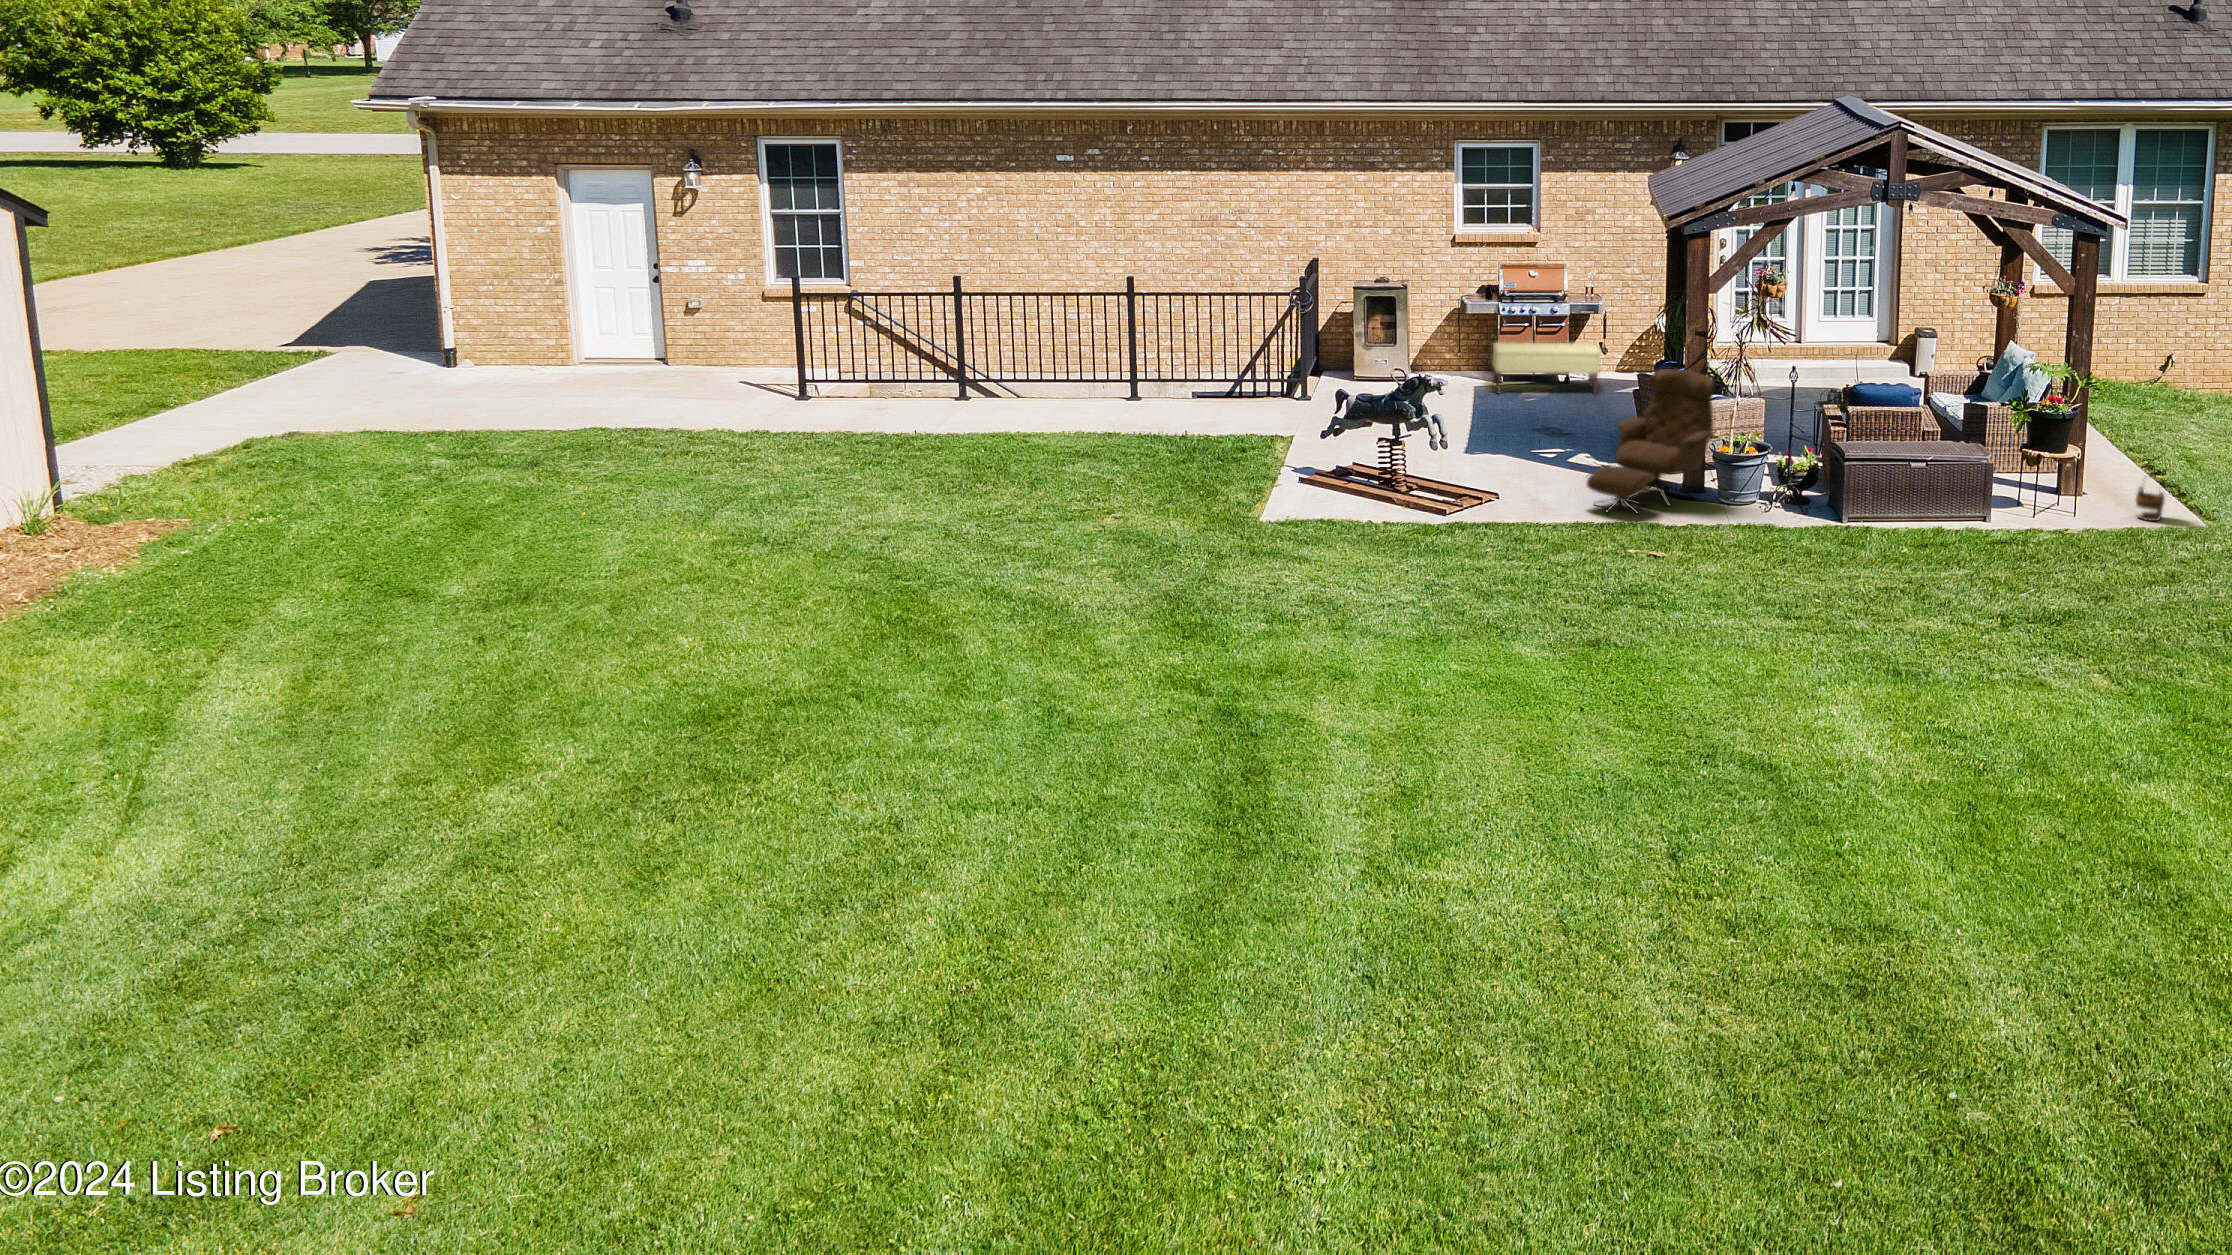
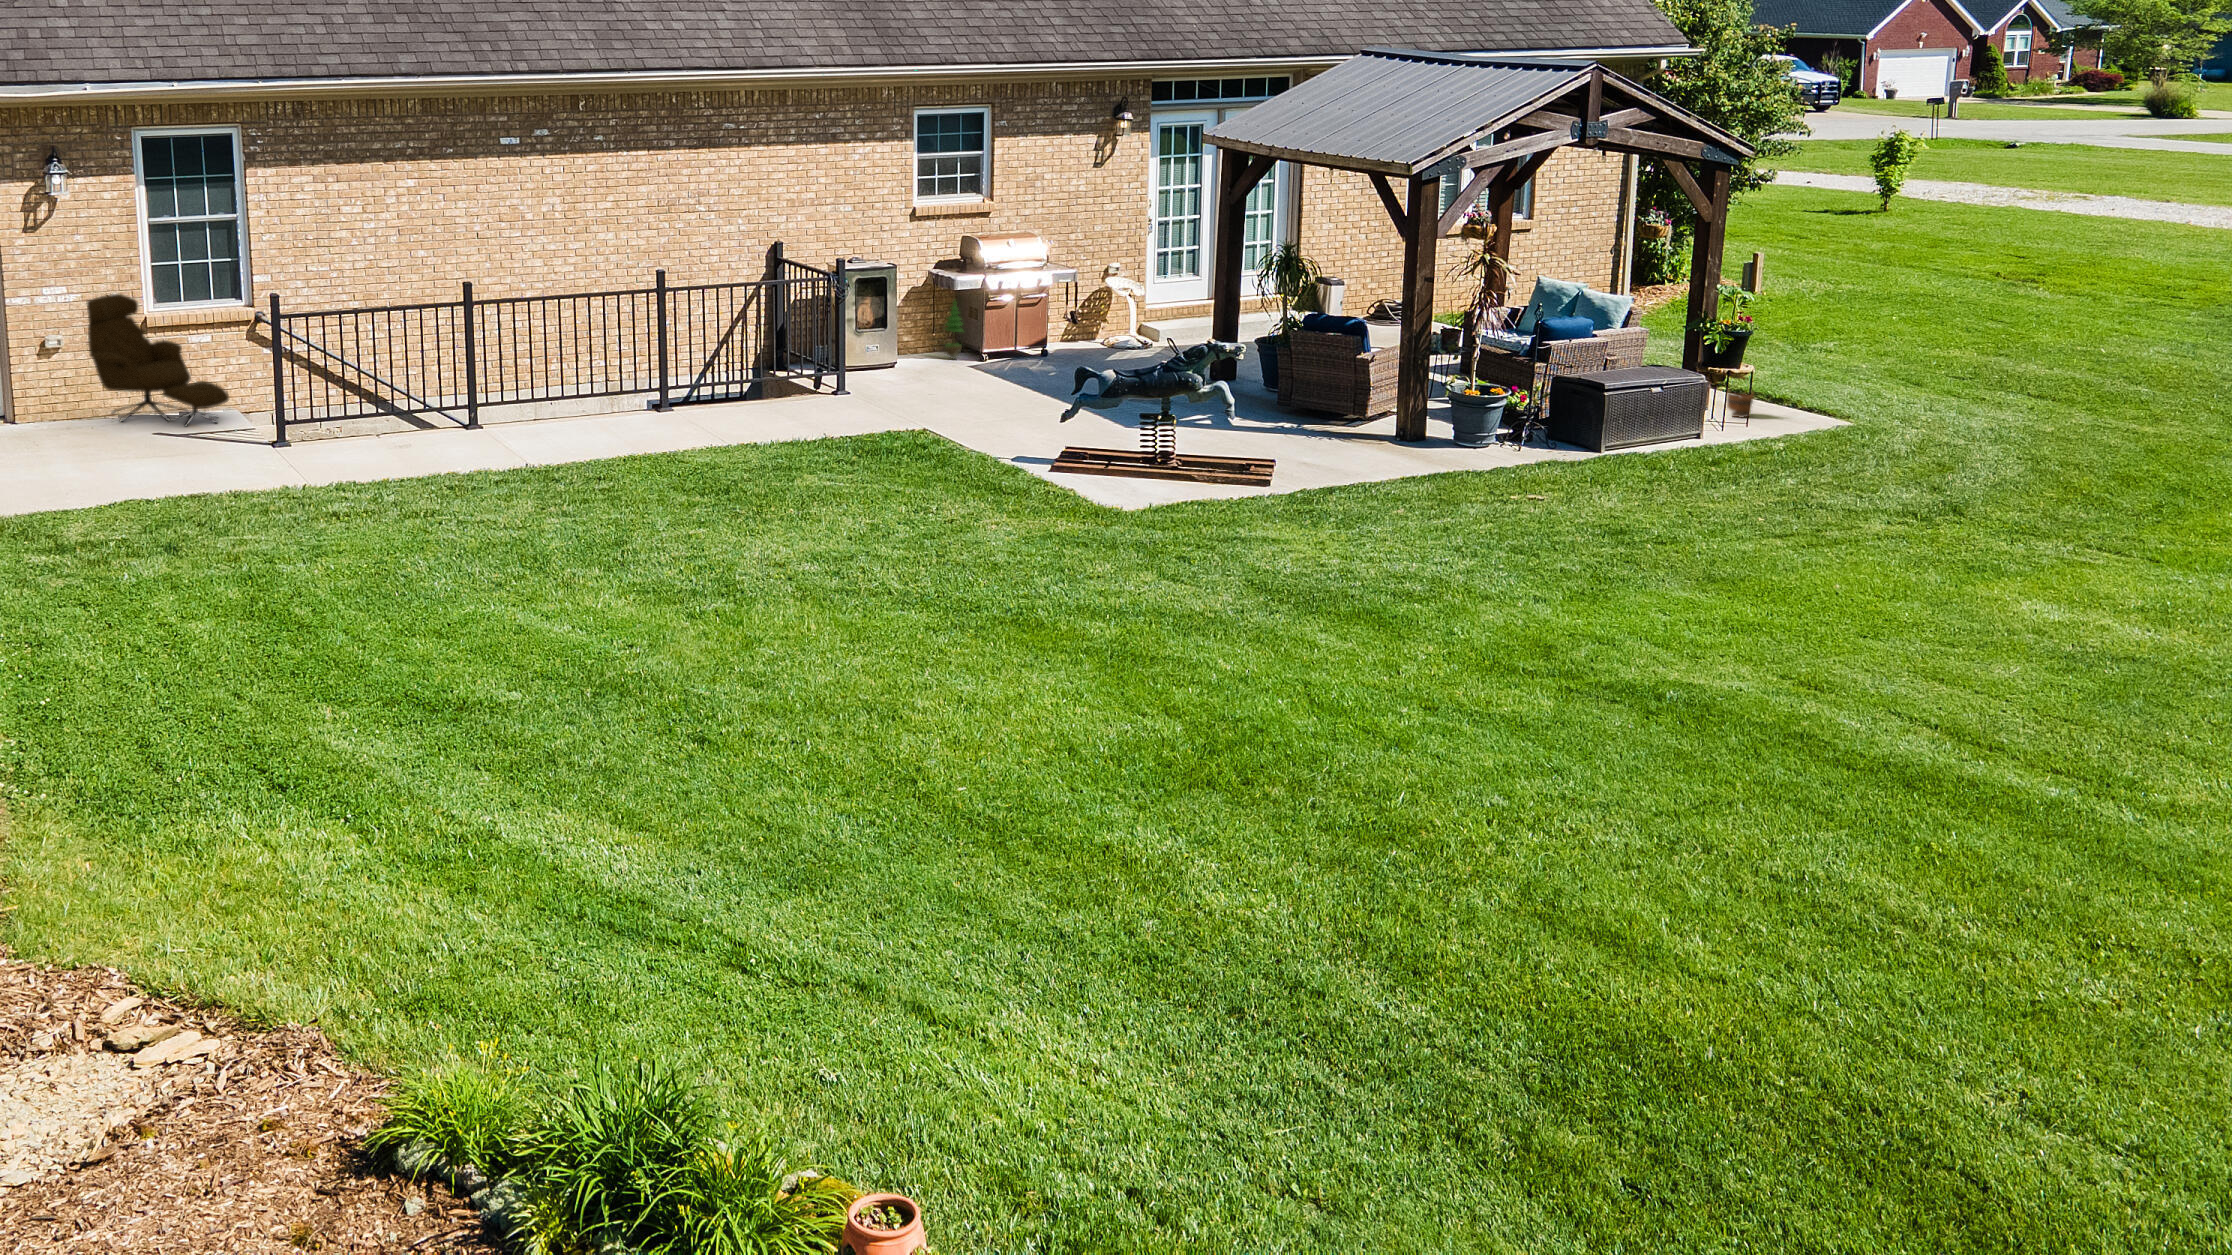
potted tree: none [1468,323,1488,380] -> present [945,301,963,358]
bench: present [1493,343,1601,393] -> none [983,311,1094,370]
lounge chair: present [1586,369,1714,513] -> present [87,293,229,426]

